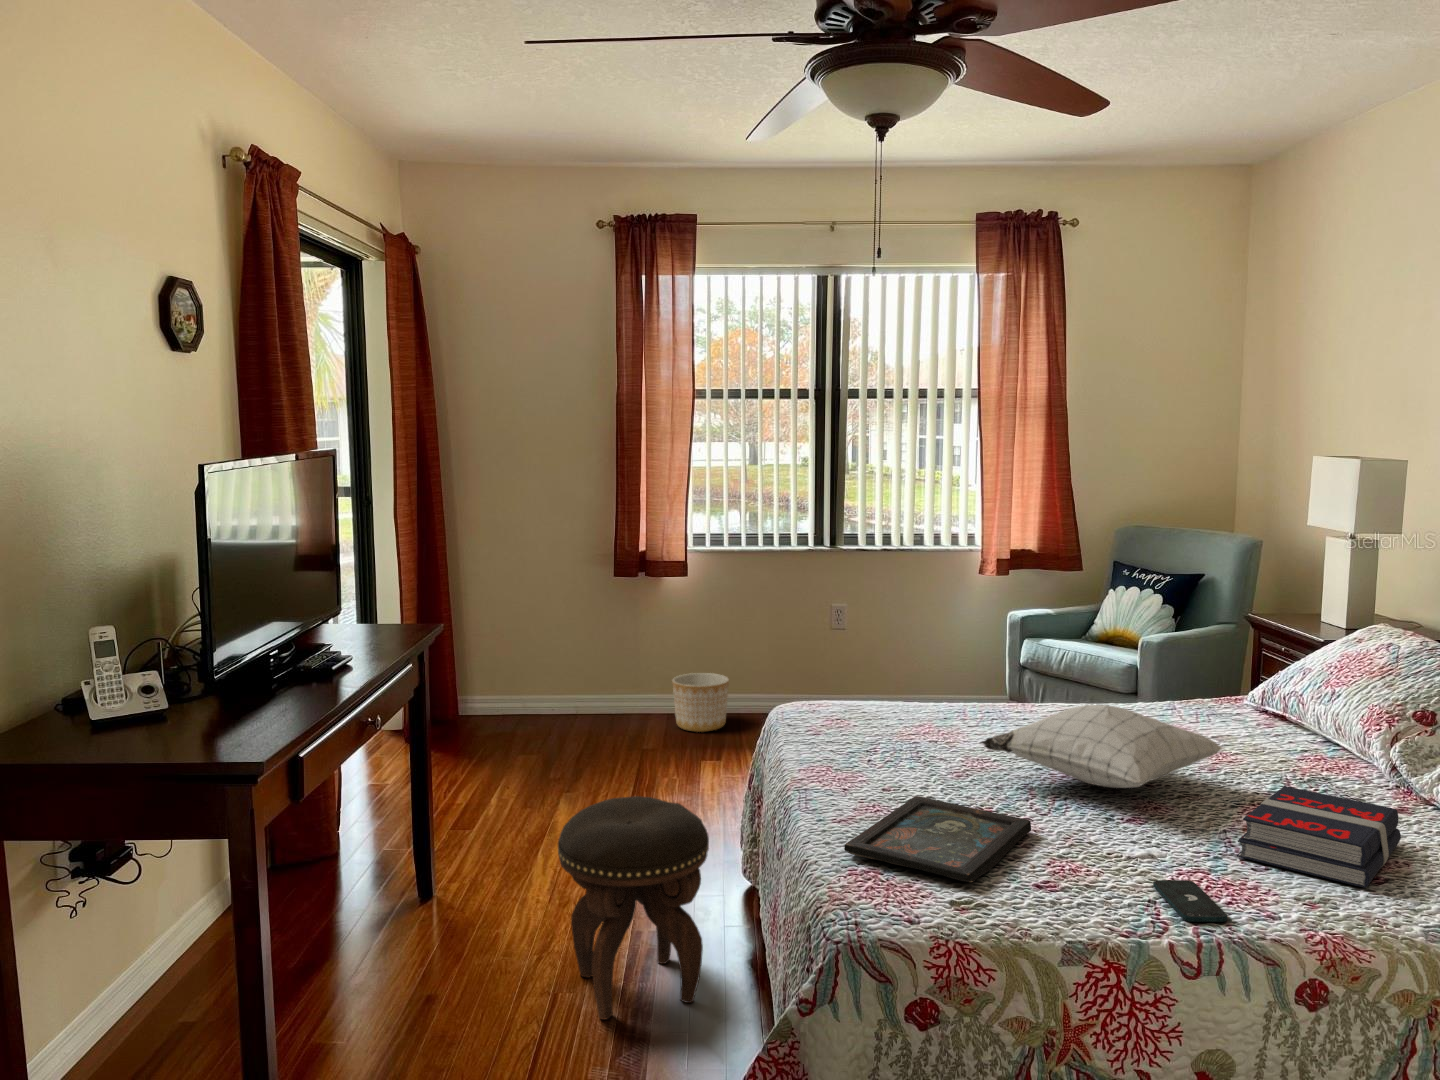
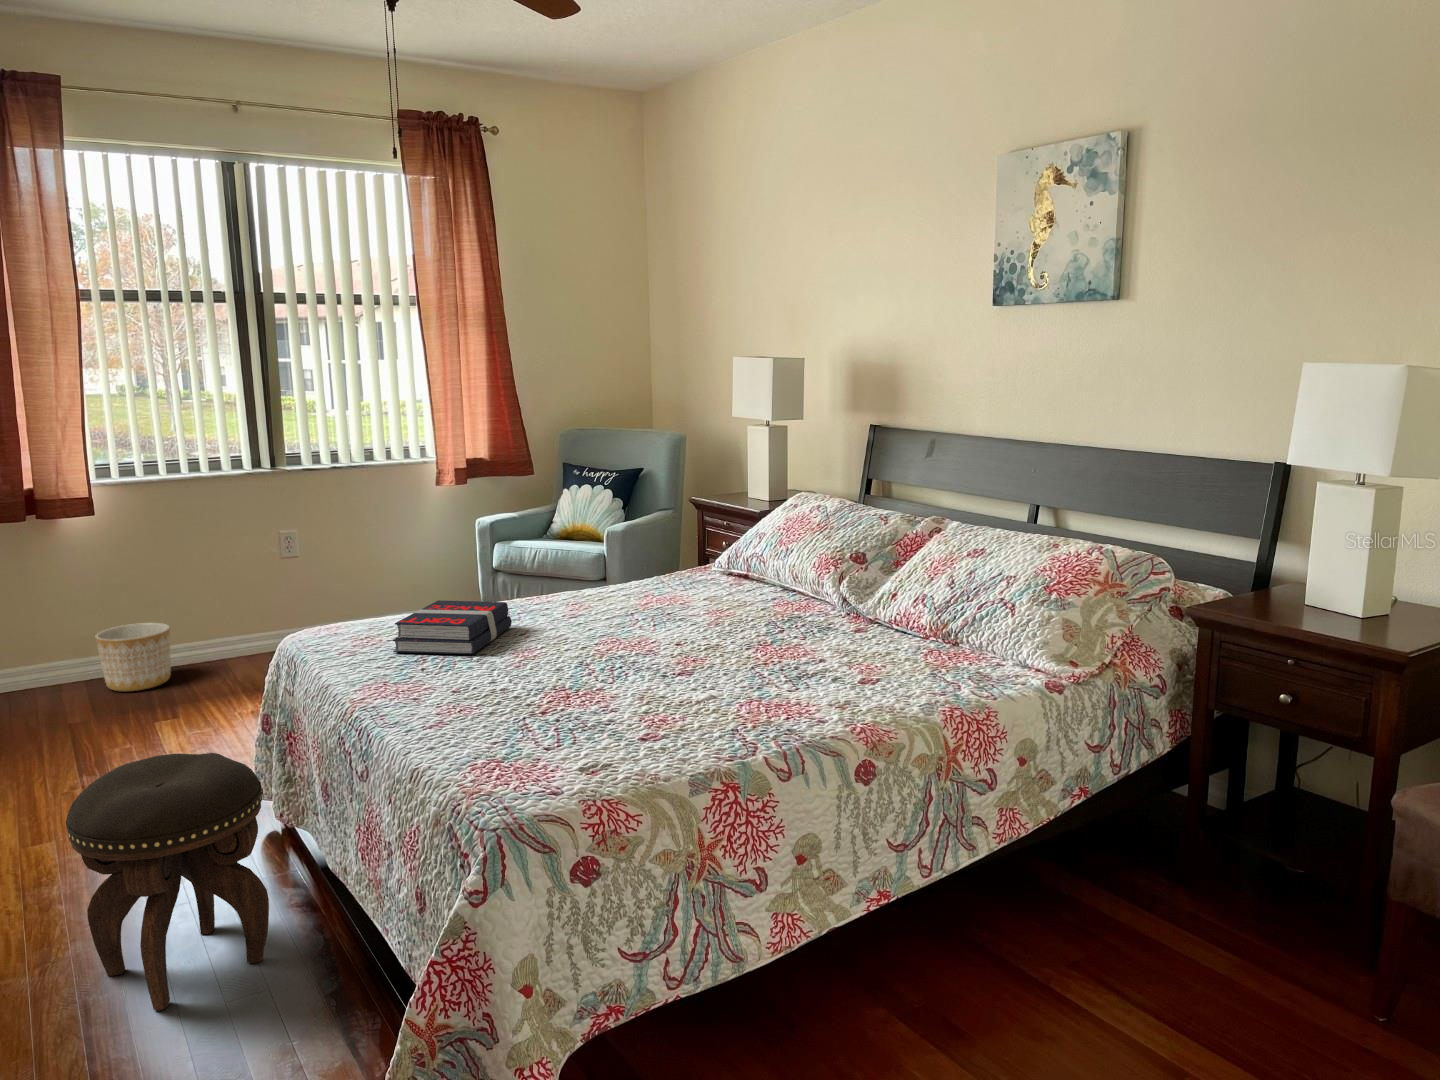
pillow: present [982,705,1223,788] -> none [537,579,734,652]
book: present [1237,786,1401,888] -> present [392,600,512,654]
tray: present [844,796,1031,882] -> none [454,689,610,752]
smartphone: present [1153,880,1227,922] -> none [729,709,795,739]

